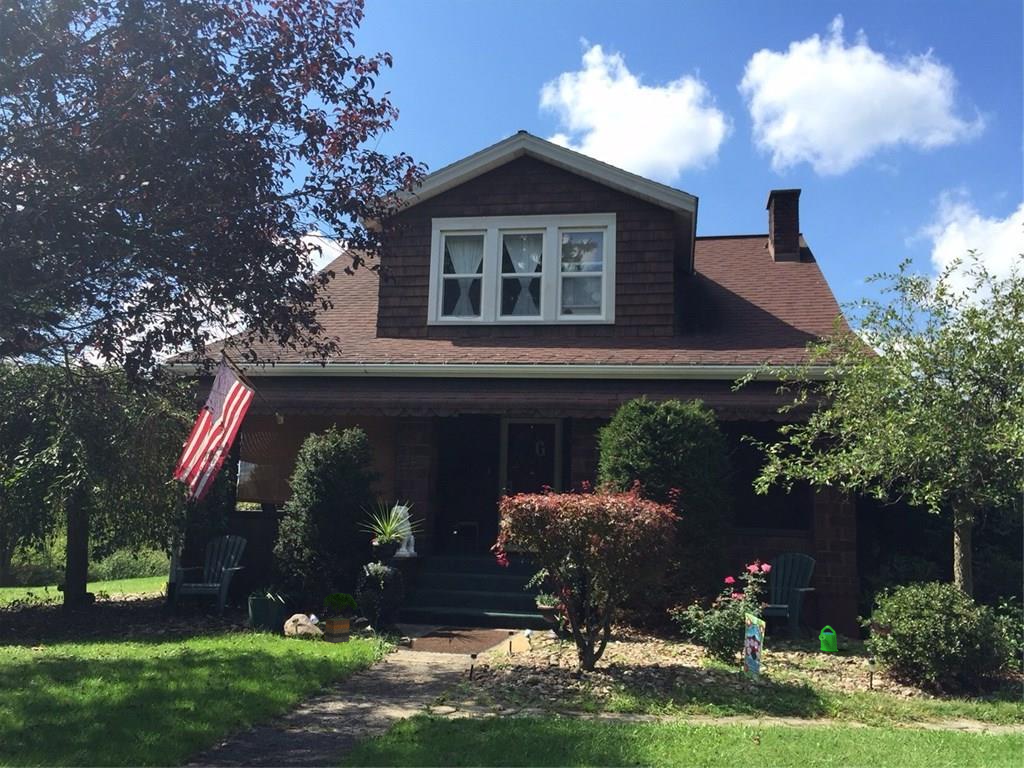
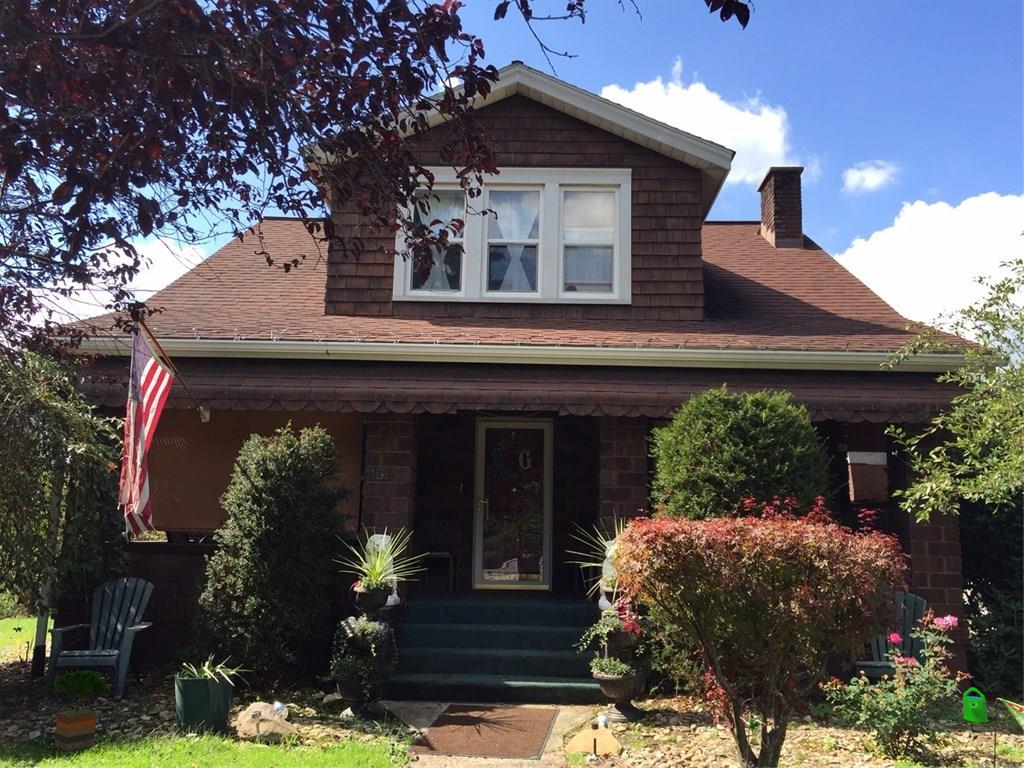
potted tree: present [323,593,357,643] -> present [54,670,110,751]

